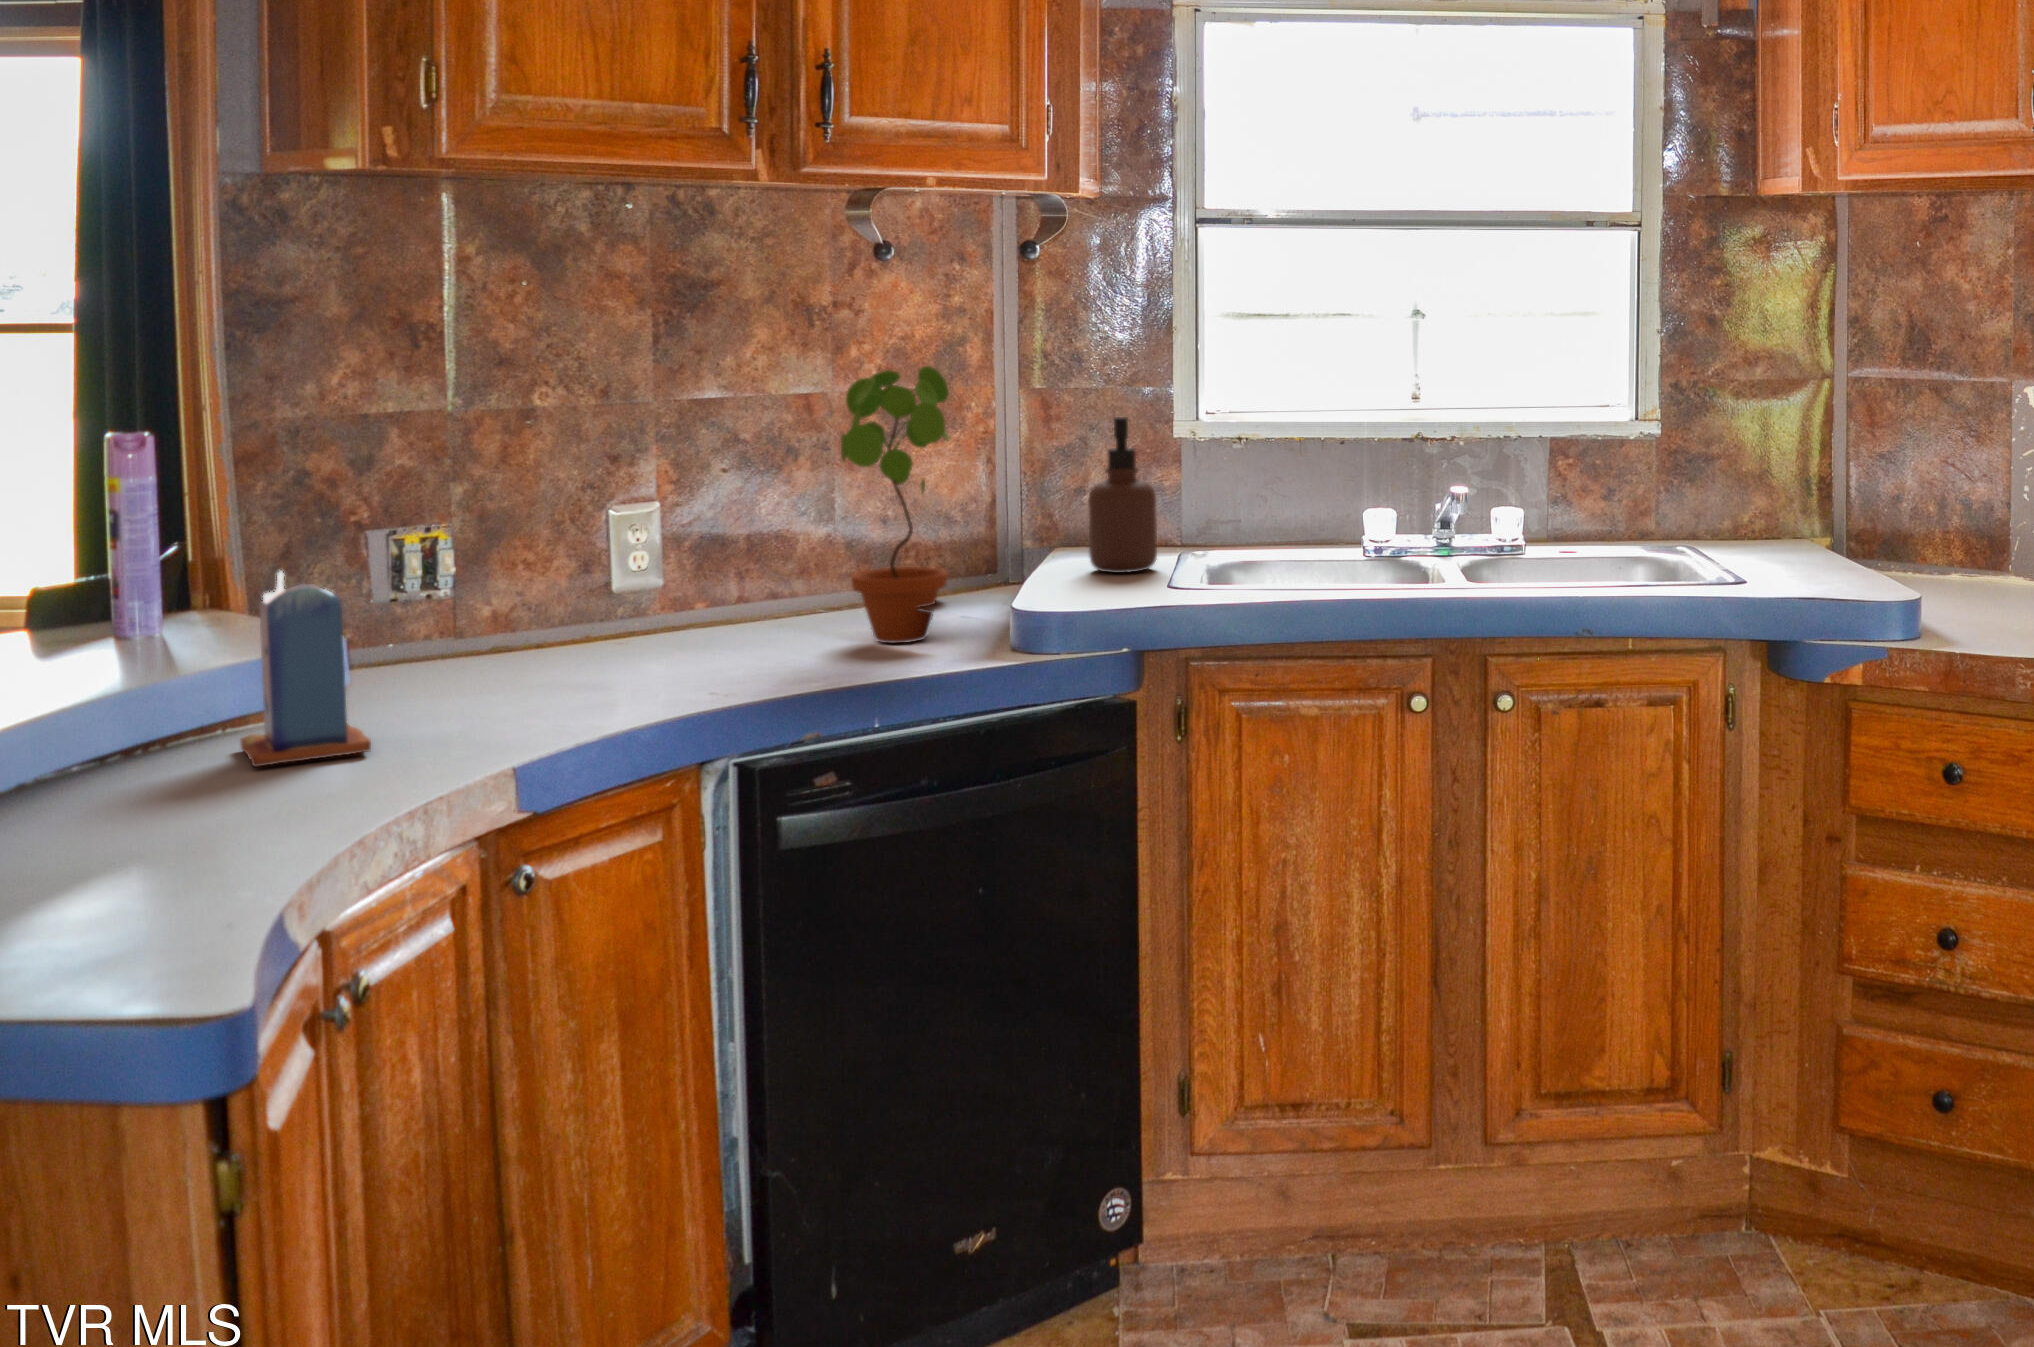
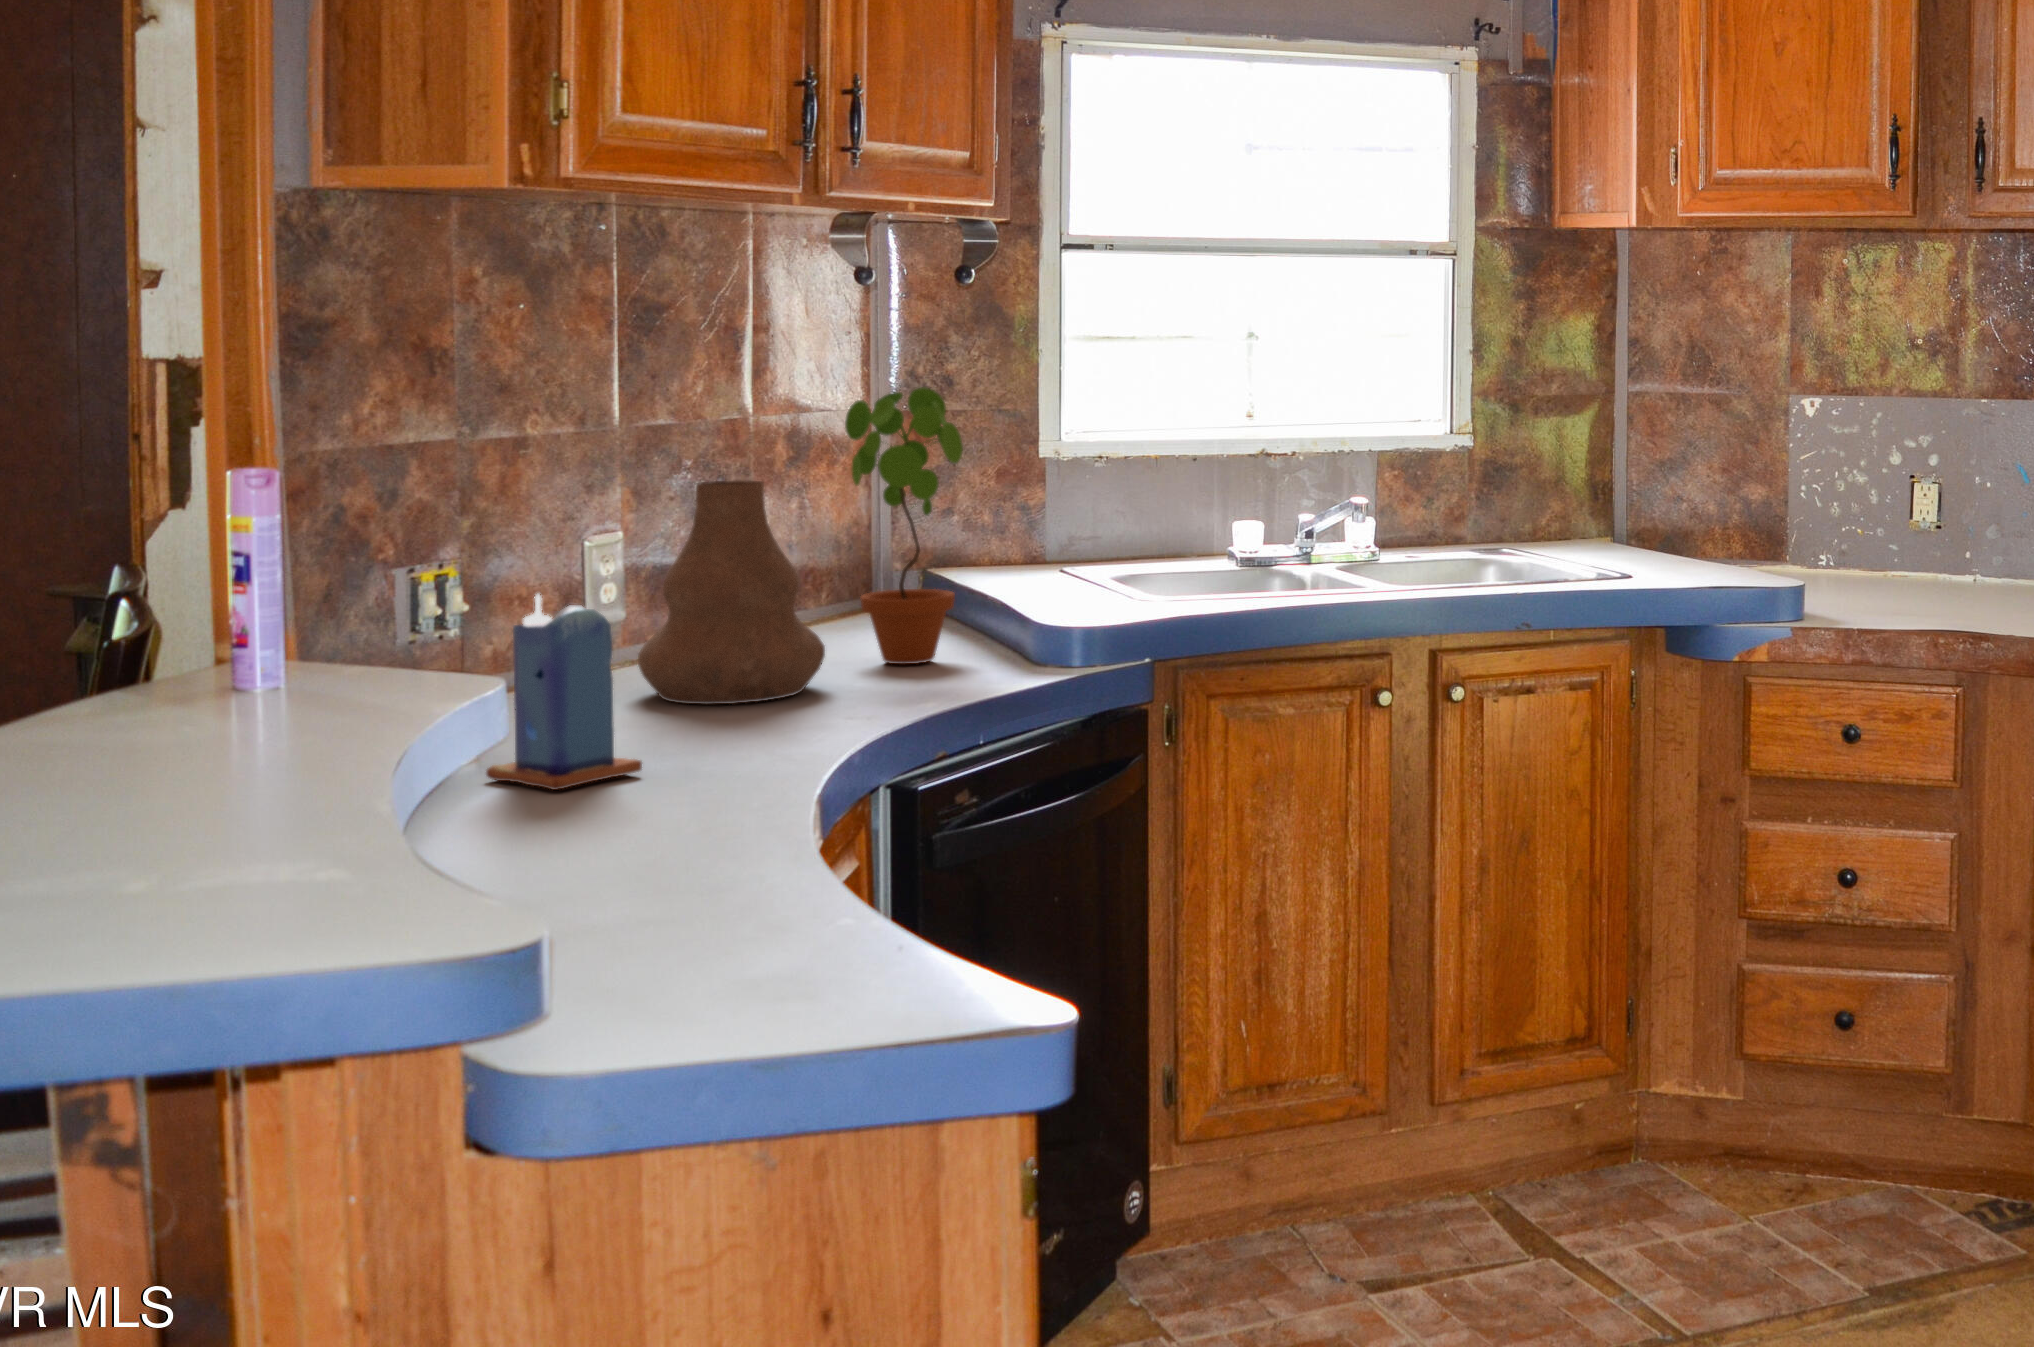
soap dispenser: present [1088,417,1157,573] -> none [1014,438,1081,592]
vase: none [574,457,765,678] -> present [638,481,825,704]

